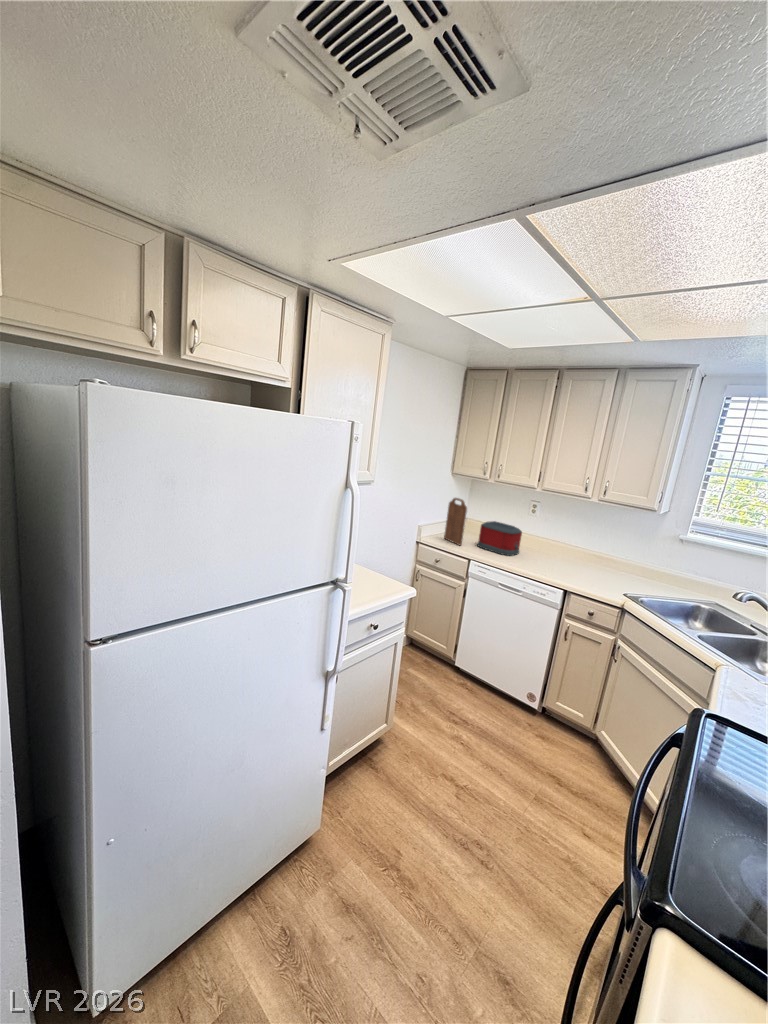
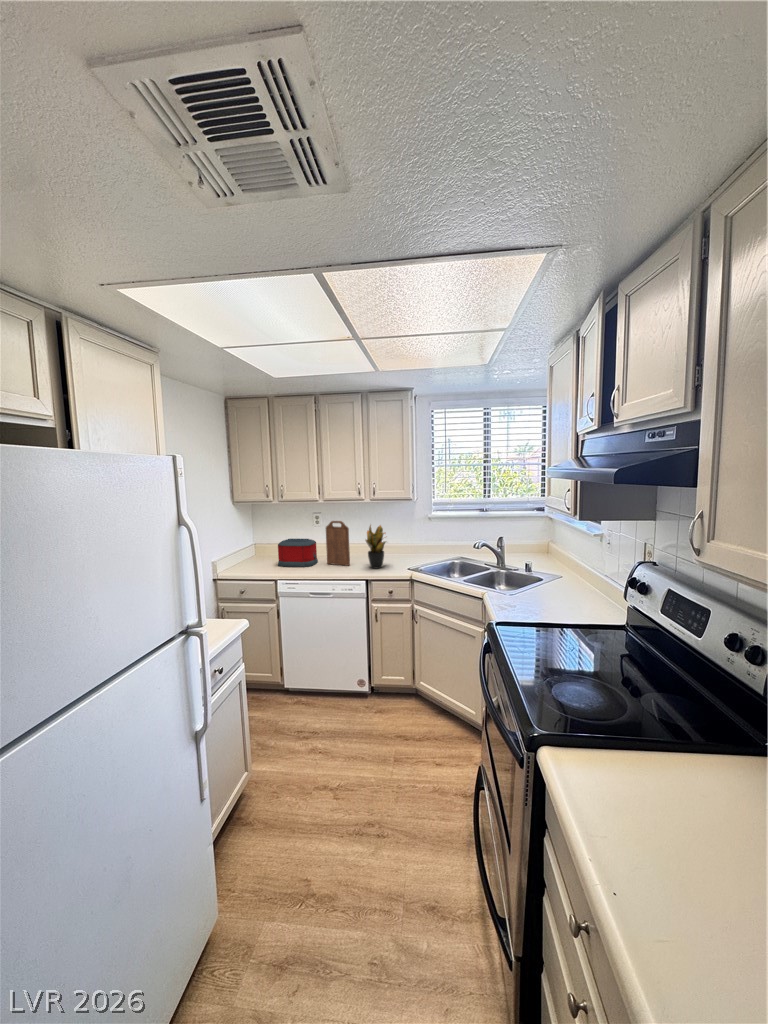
cutting board: present [444,498,467,545] -> present [326,521,350,566]
potted plant: none [575,524,613,582] -> present [365,525,386,568]

